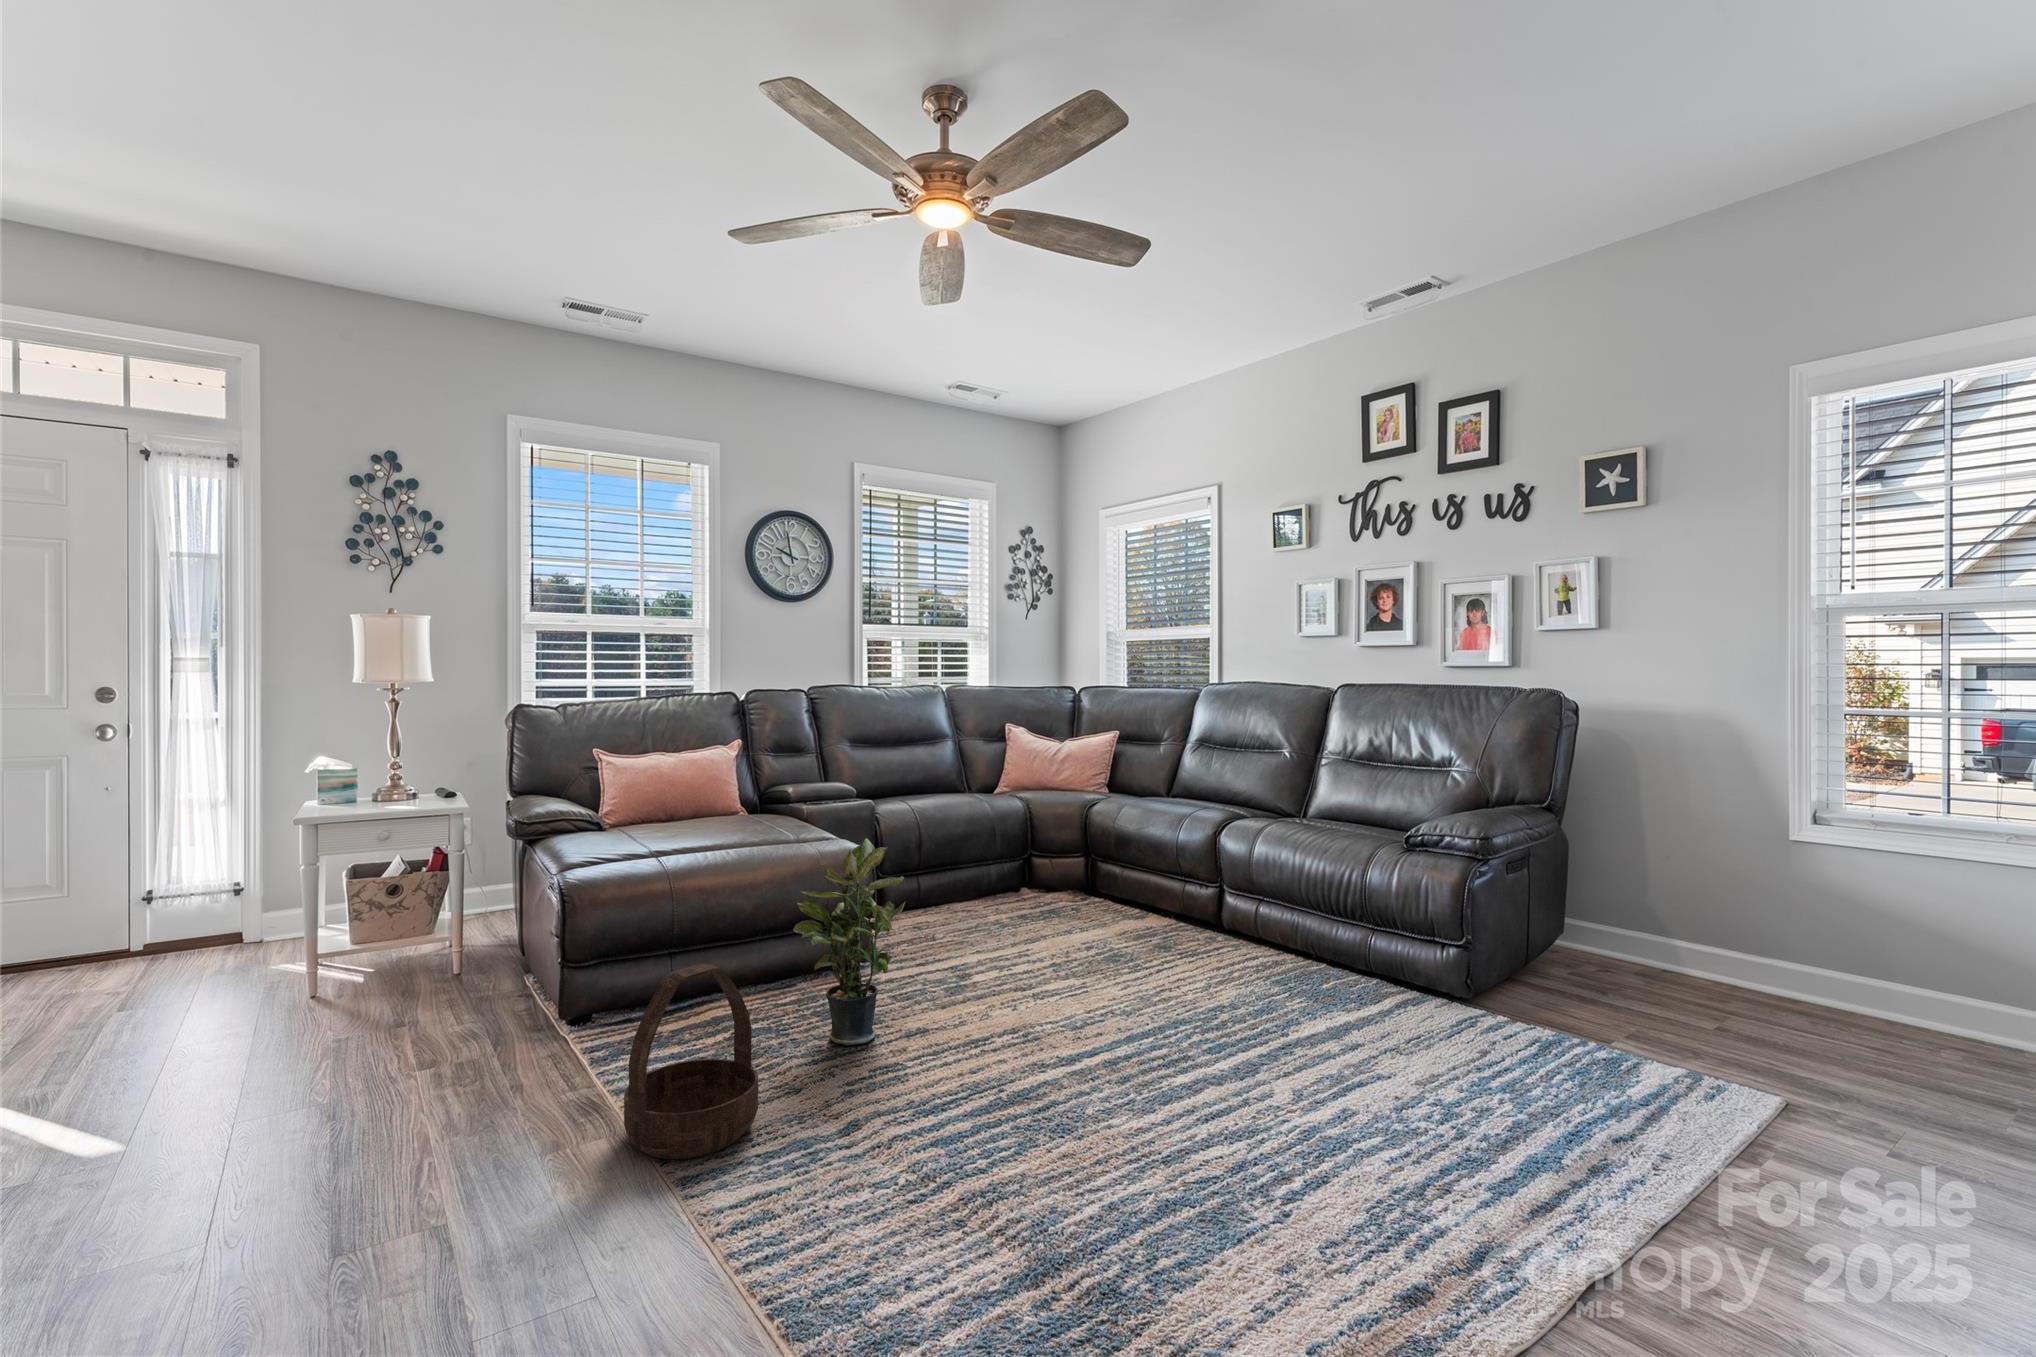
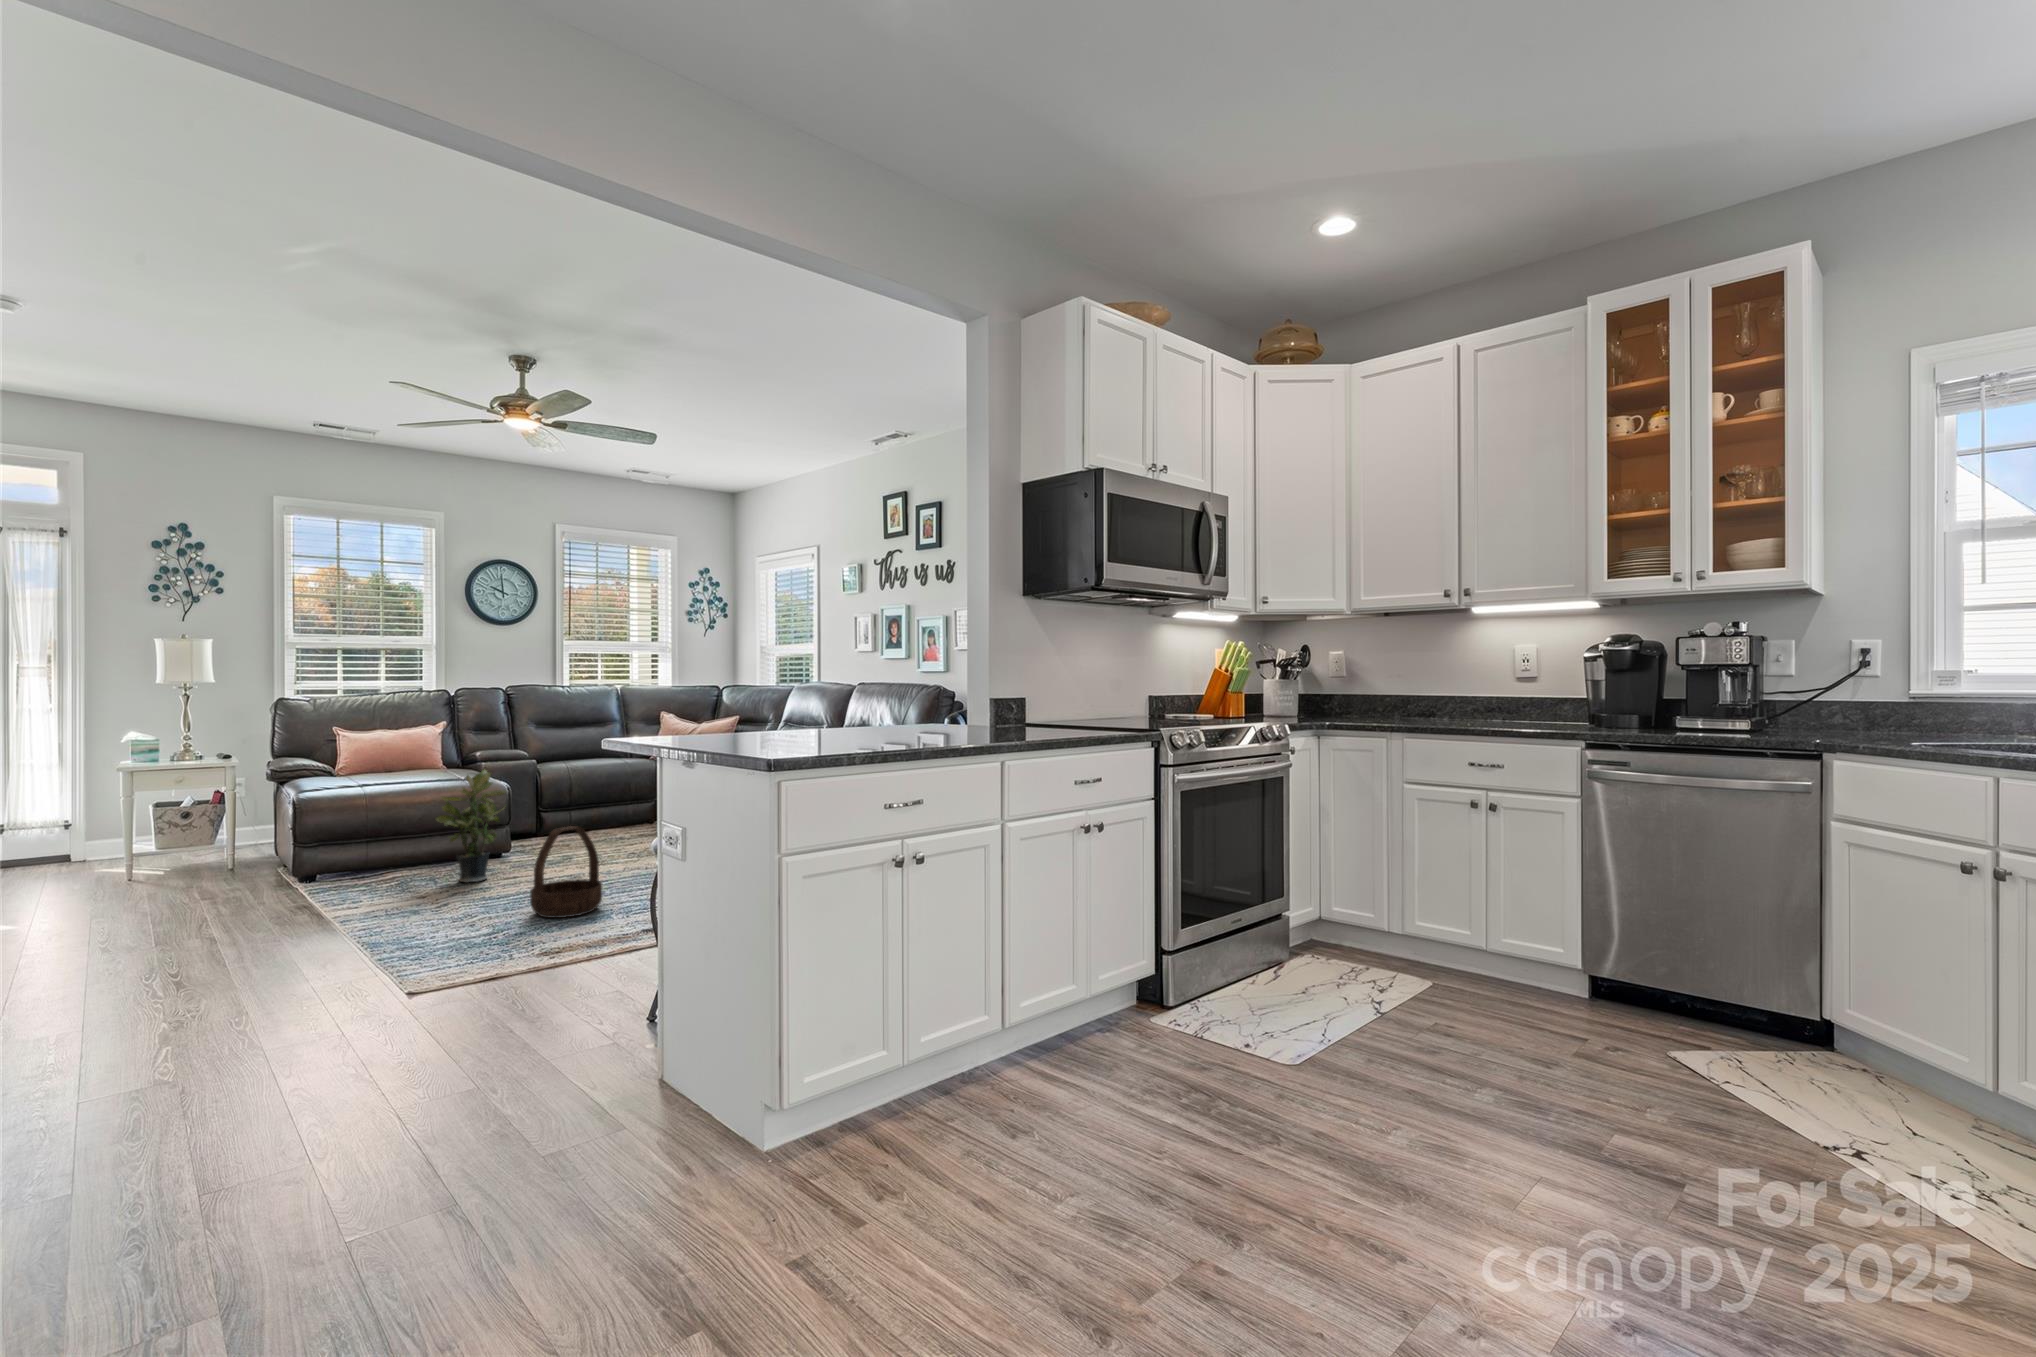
basket: present [624,964,758,1159] -> present [530,826,602,918]

